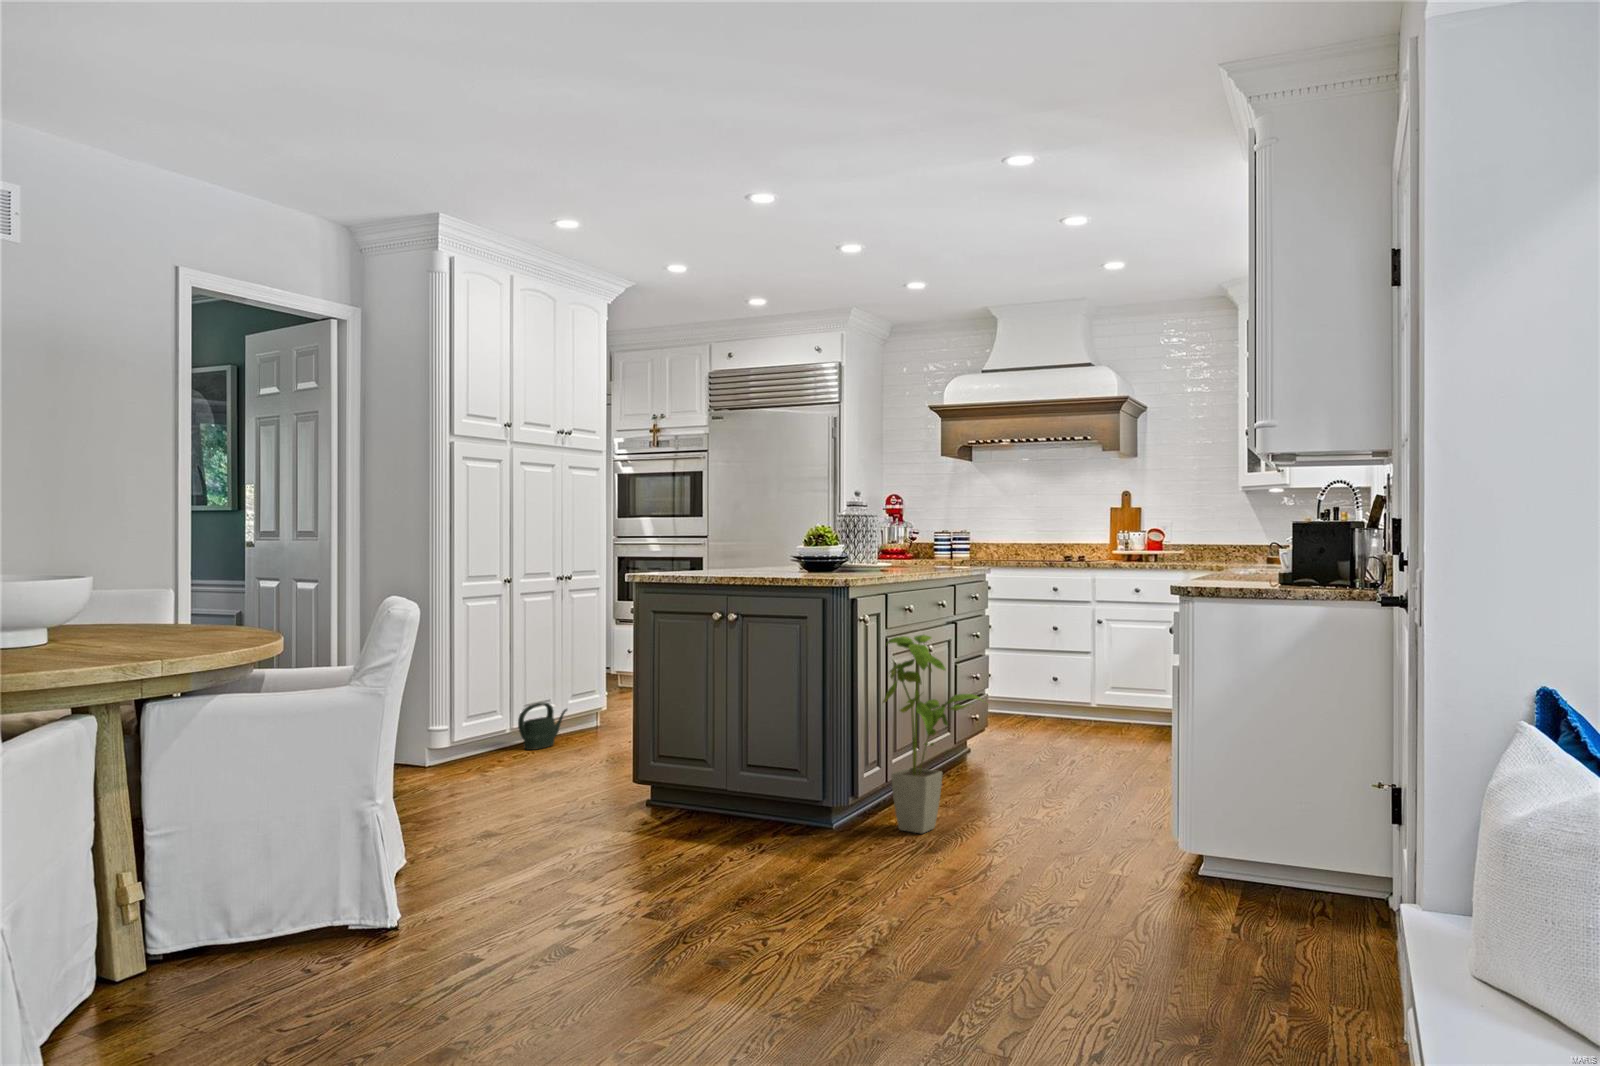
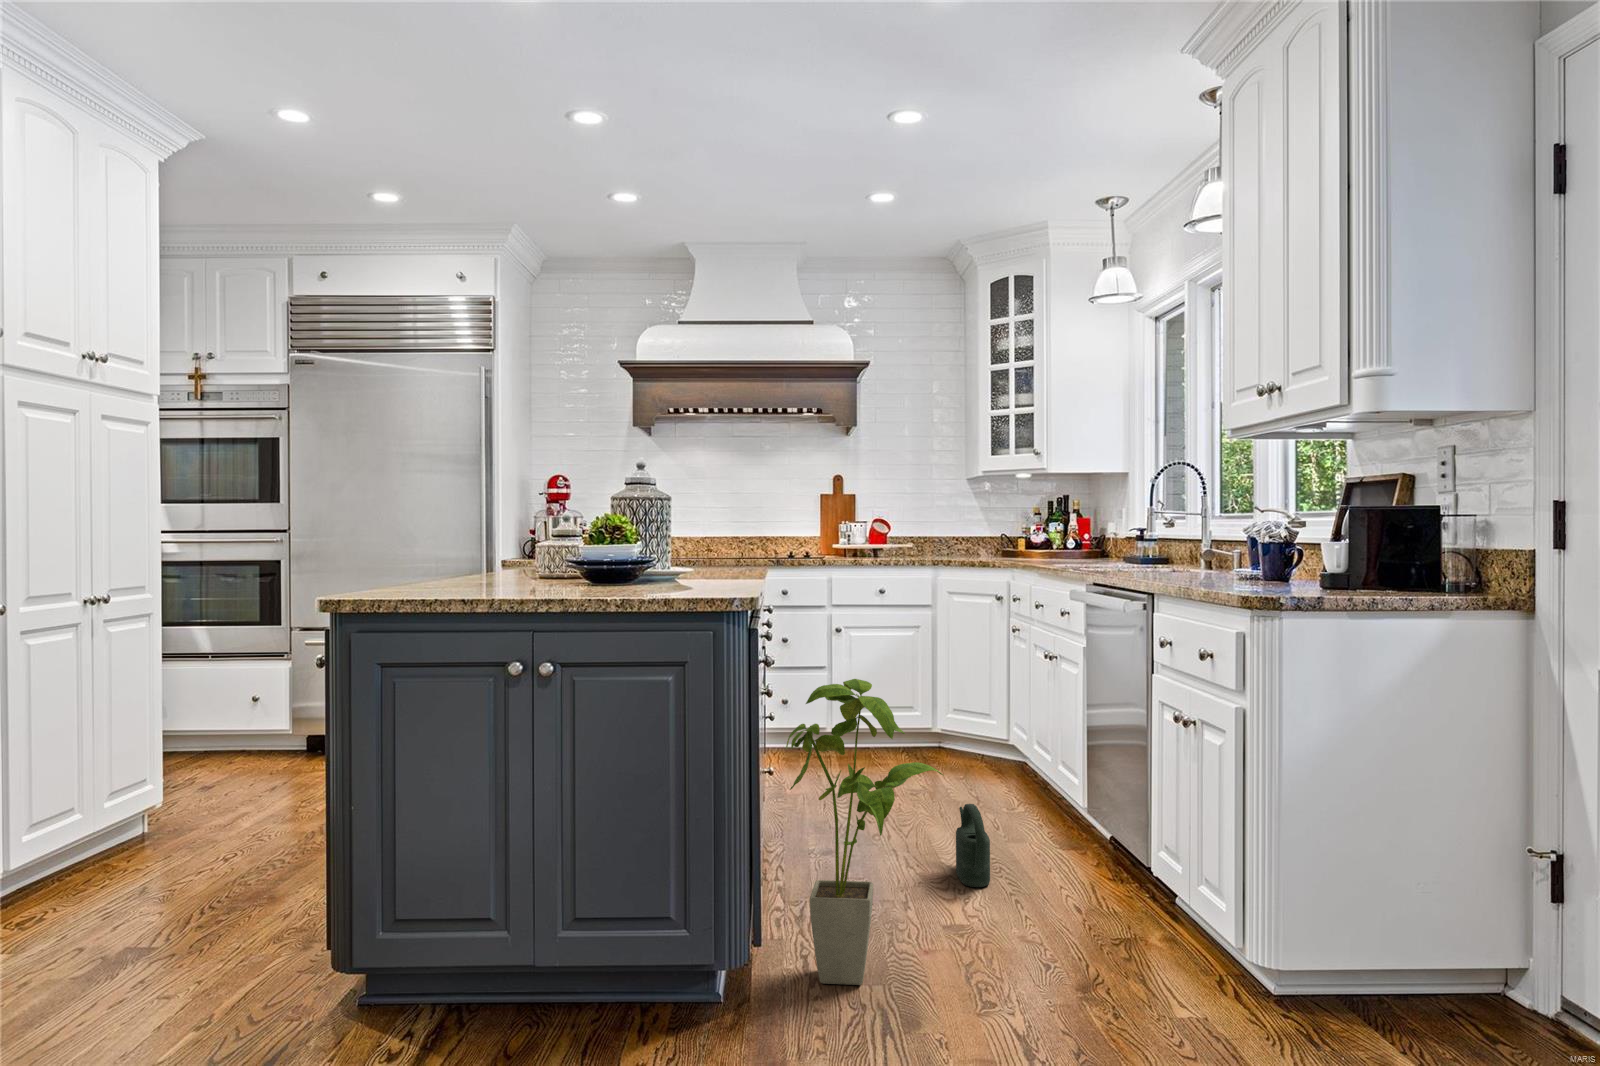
watering can: present [518,703,567,750] -> present [956,804,990,887]

